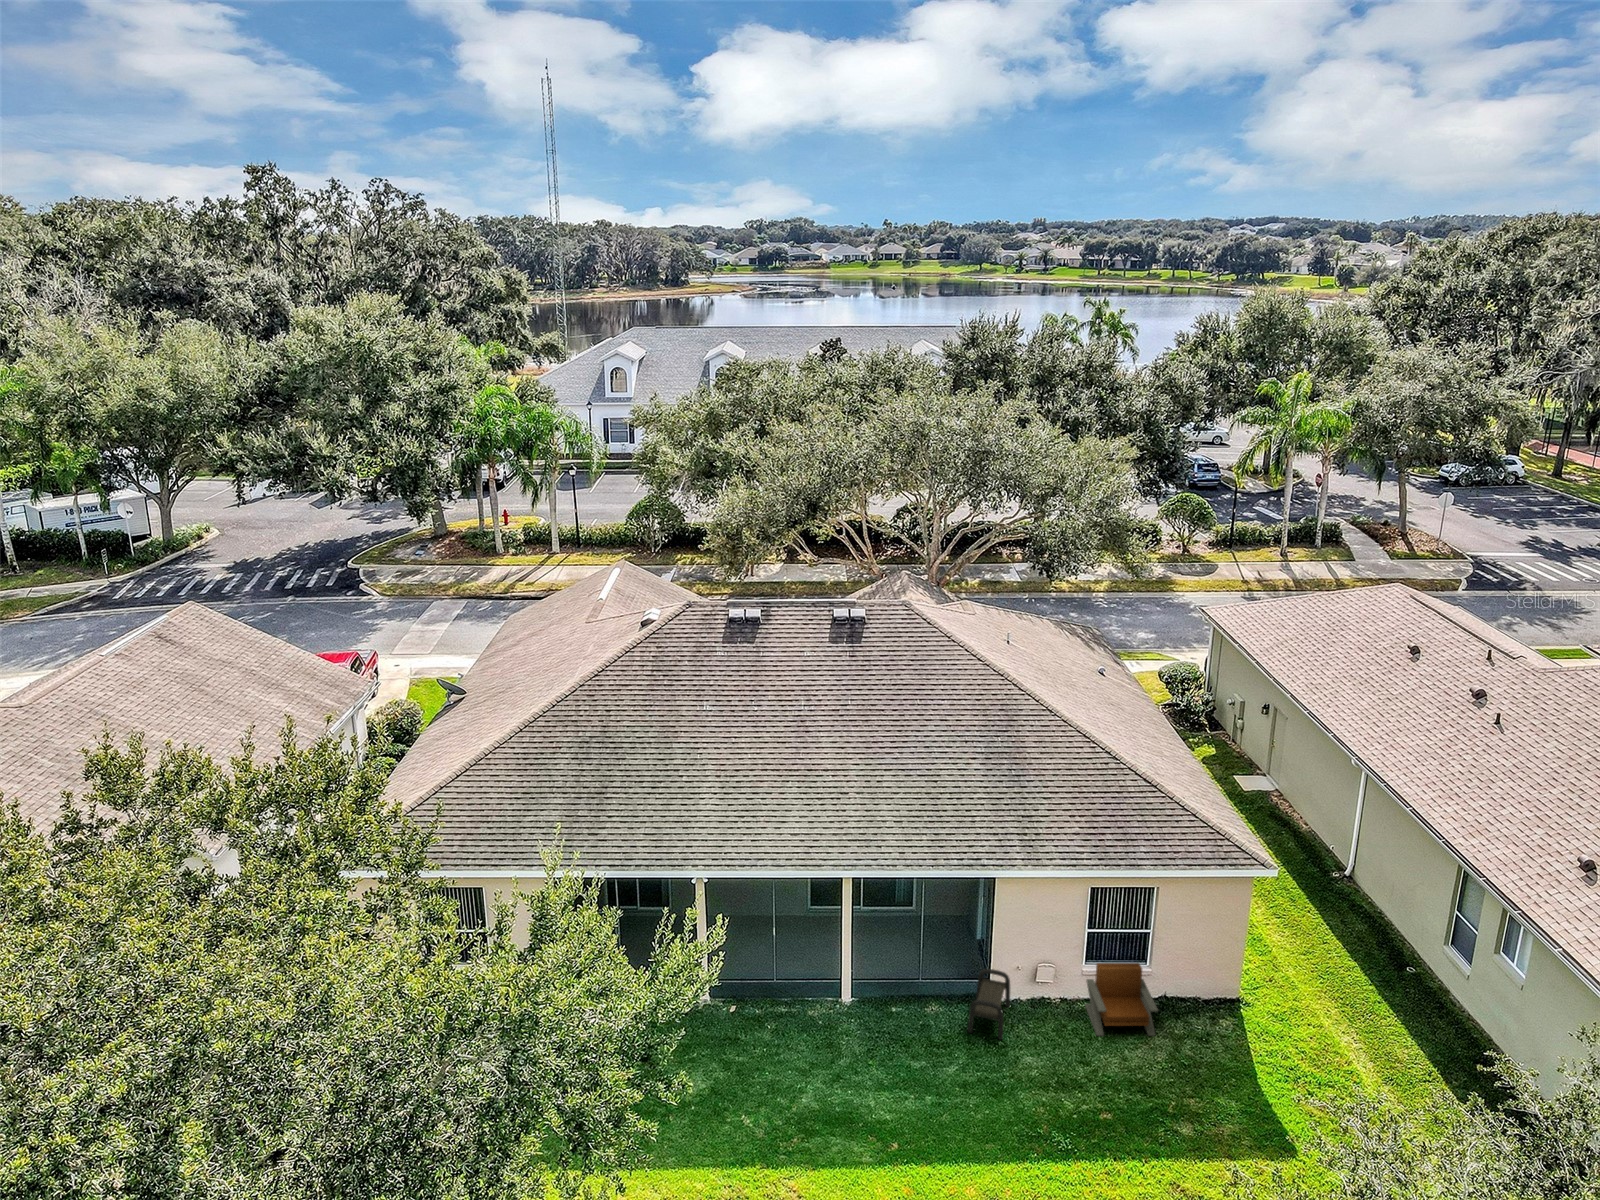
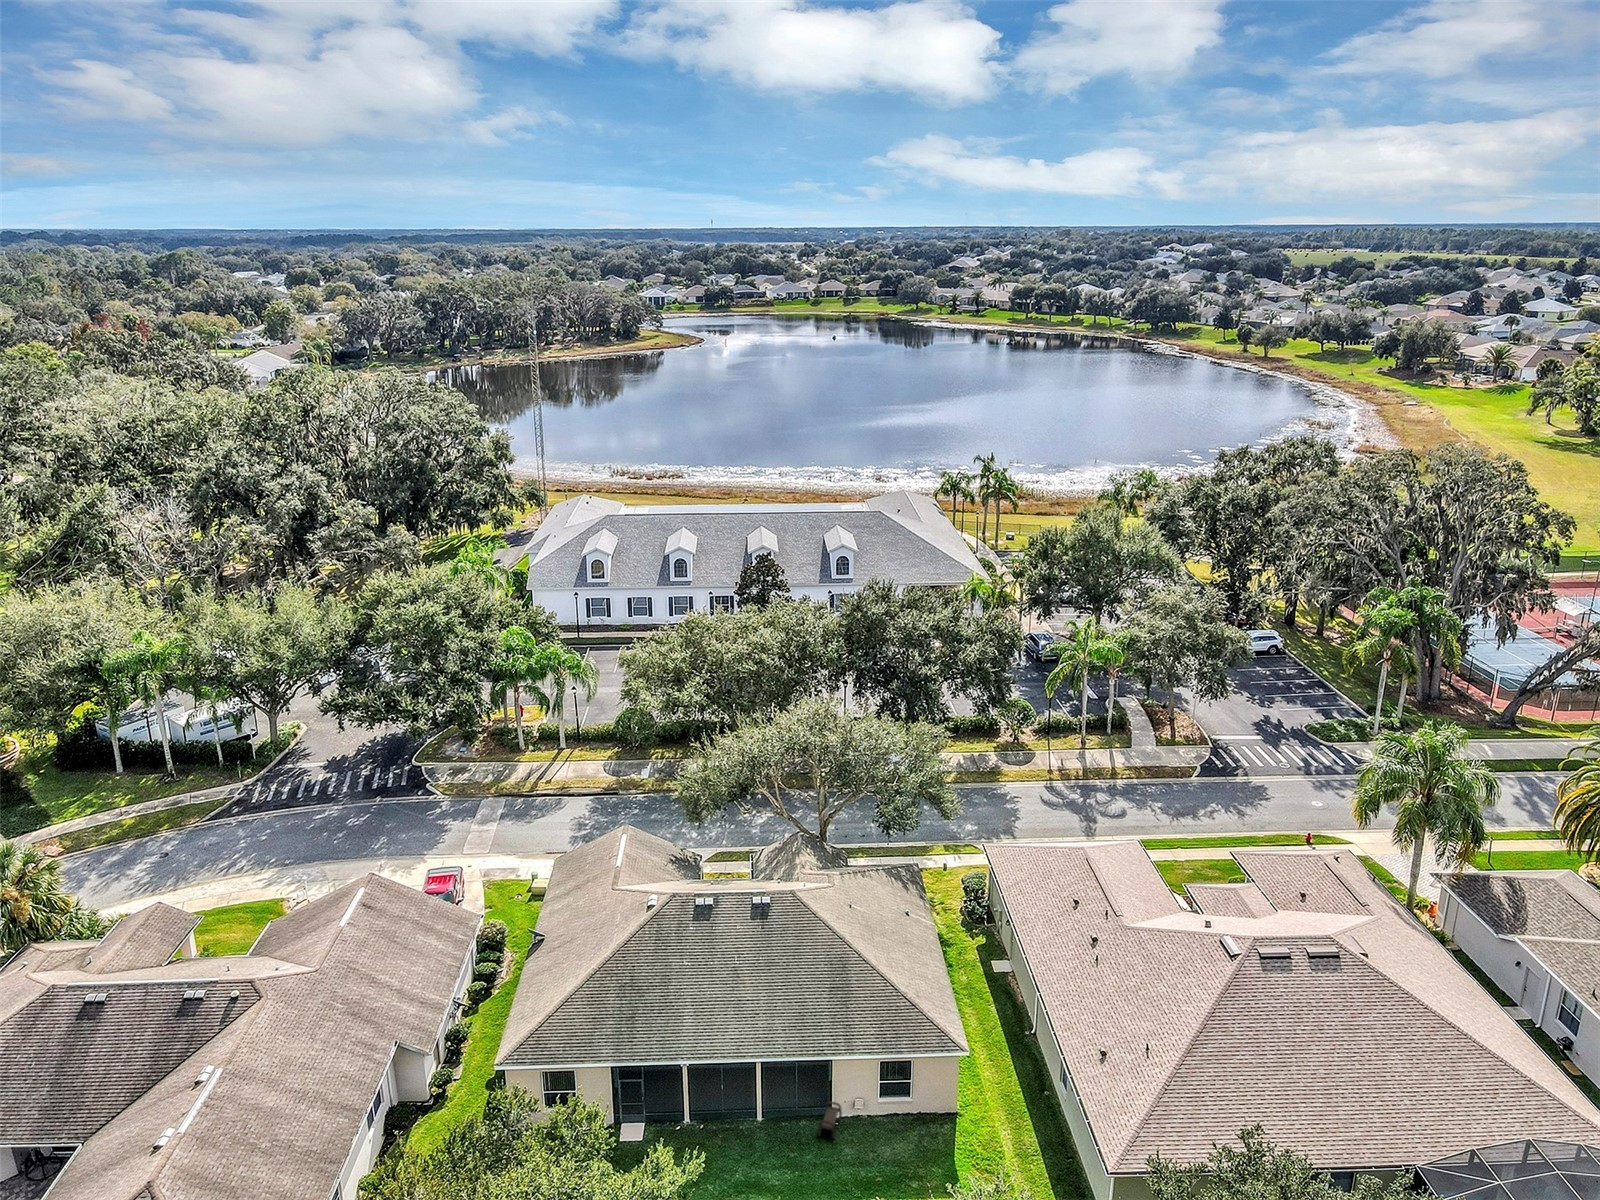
lounge chair: present [1085,963,1158,1036] -> none [880,1097,913,1136]

